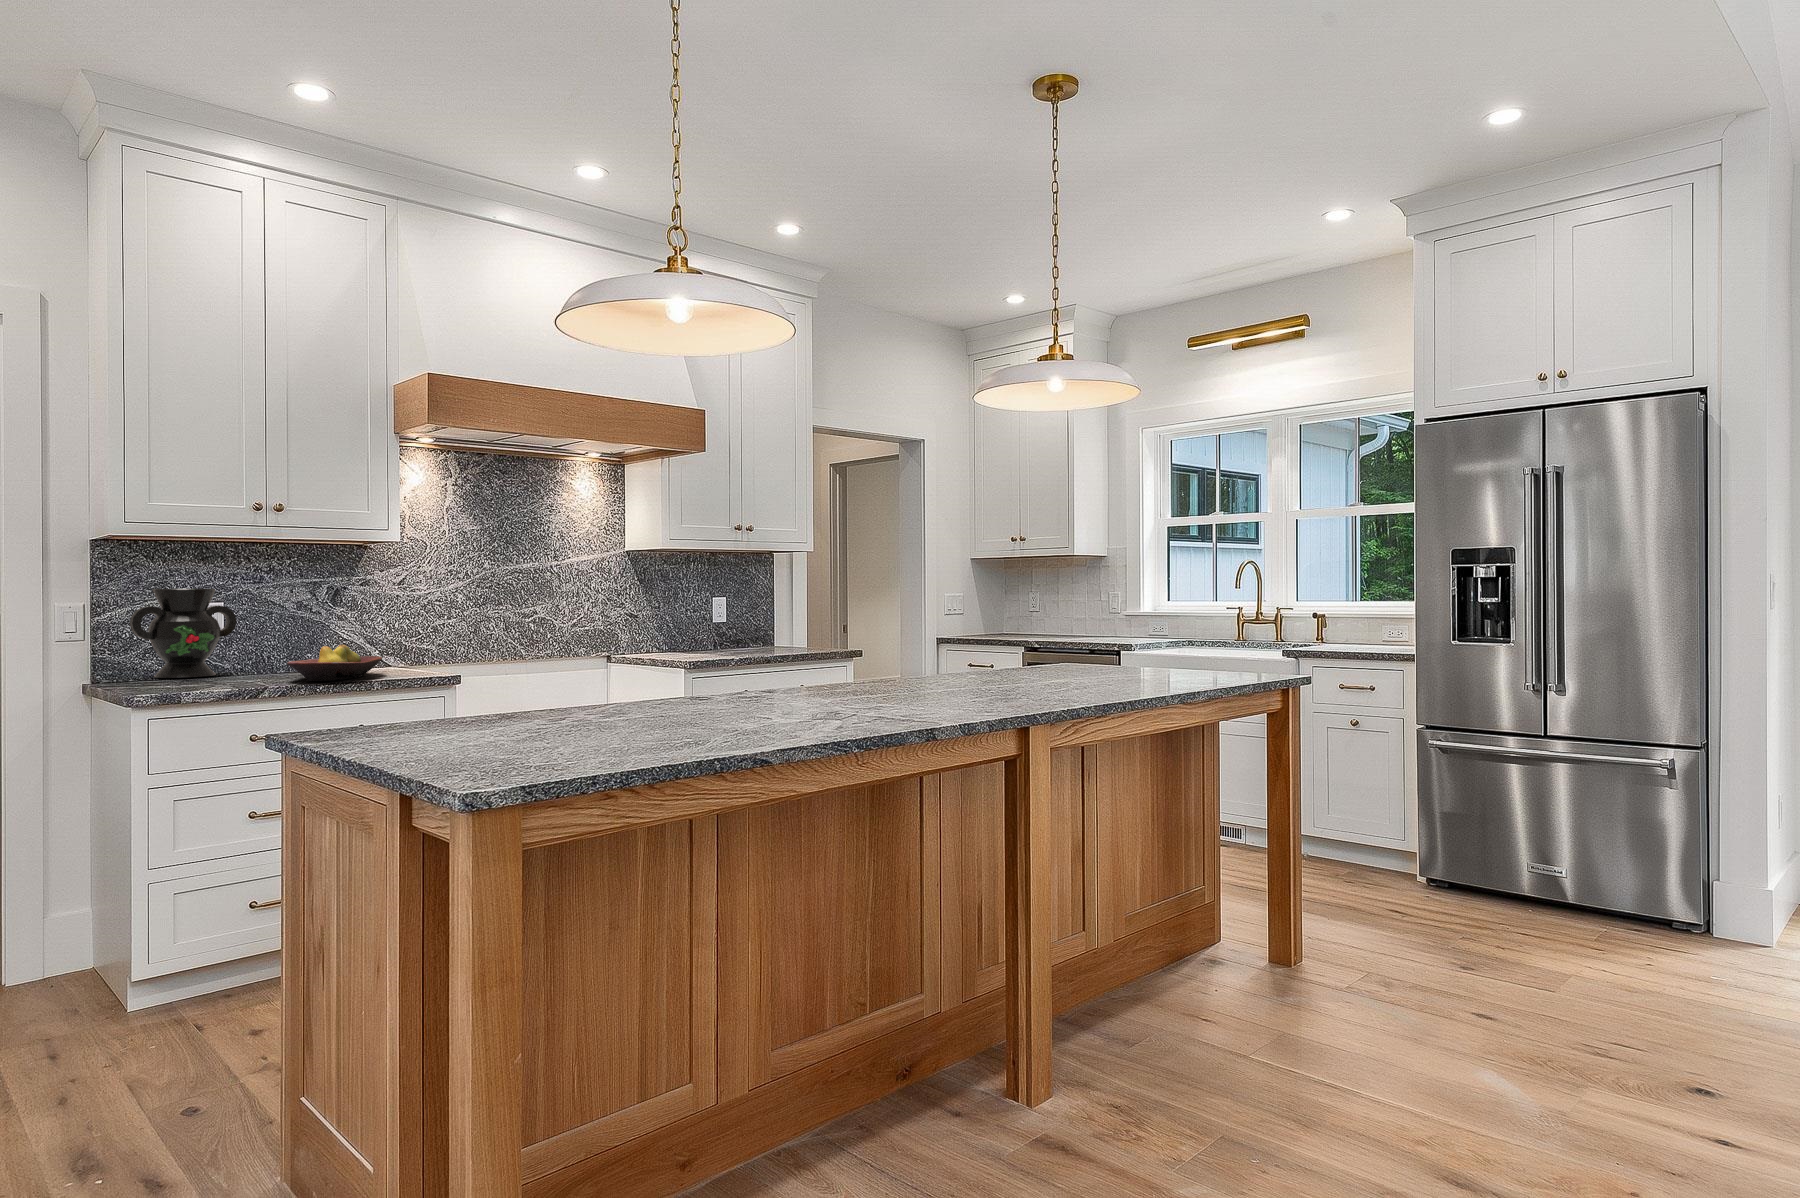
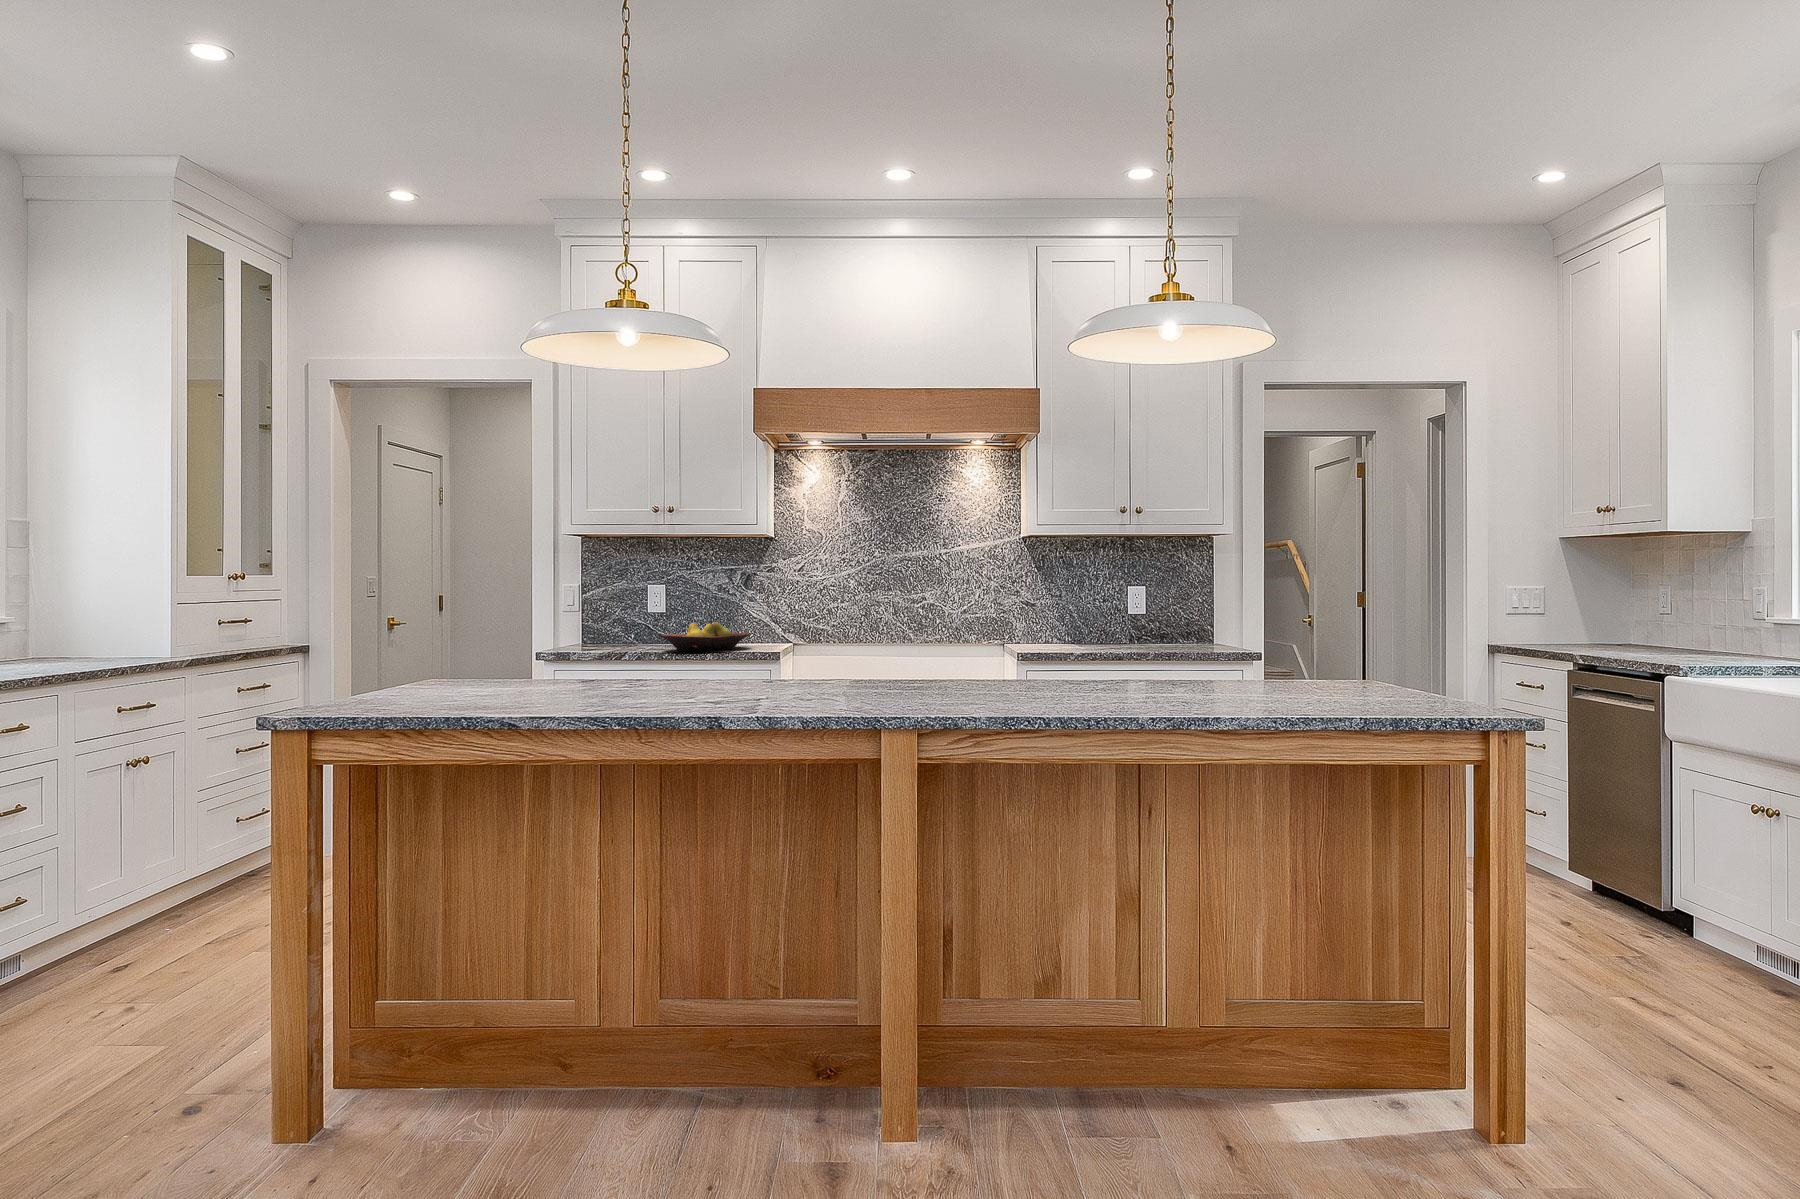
decorative vase: present [129,589,237,678] -> none [595,575,668,643]

